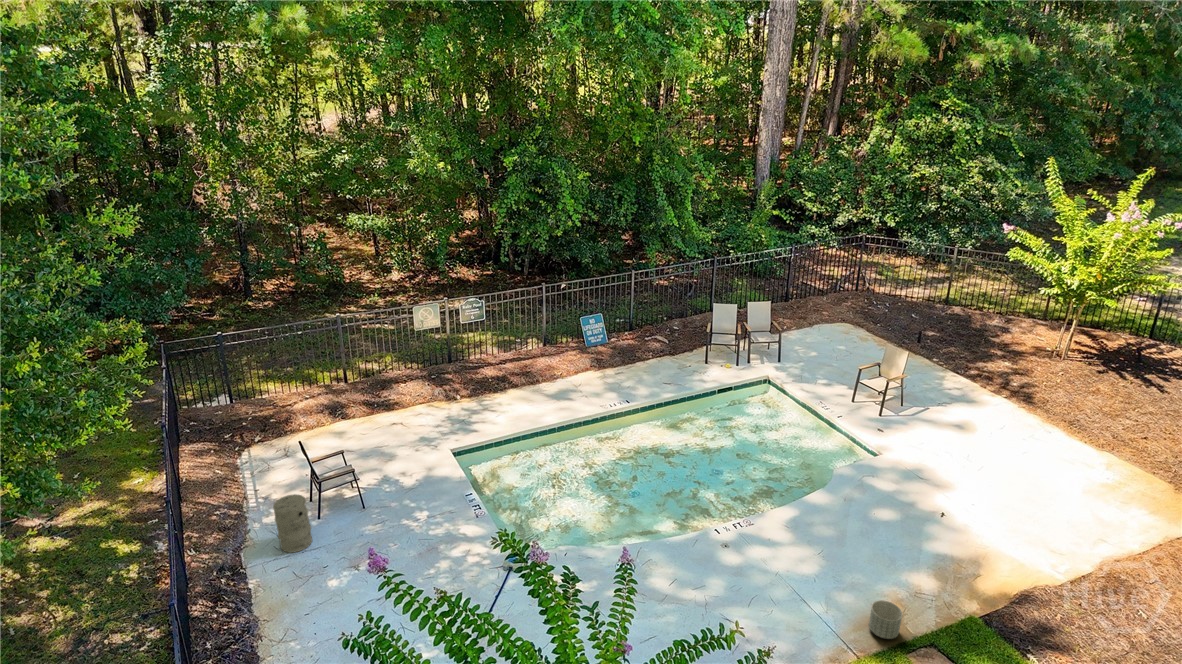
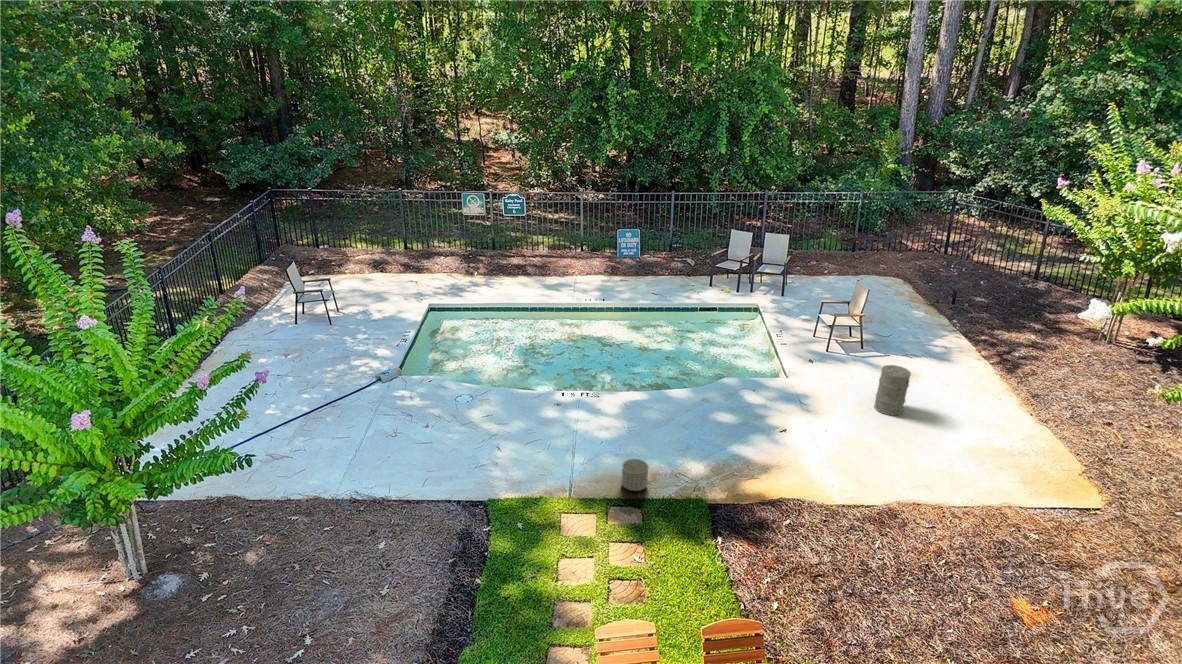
trash can: present [273,494,312,553] -> present [874,365,911,415]

